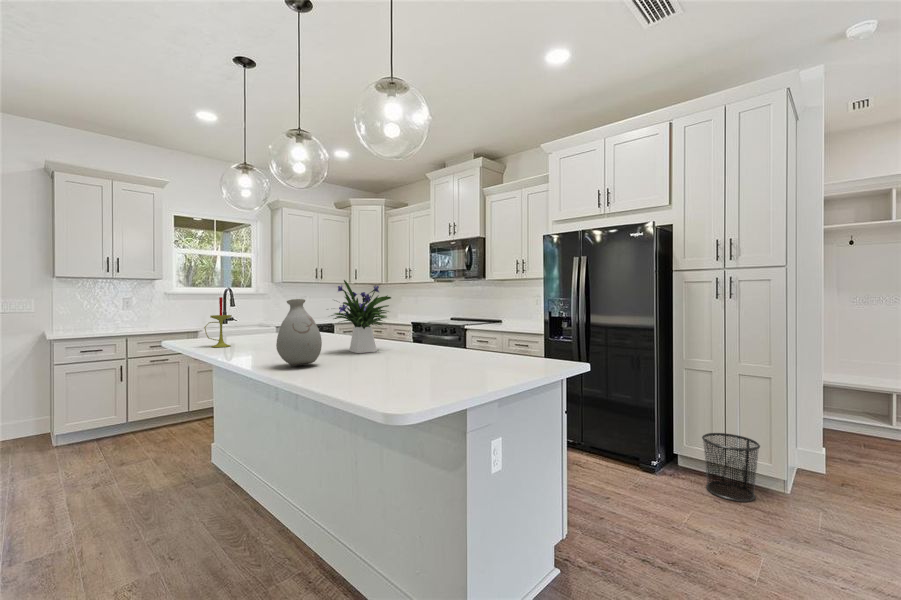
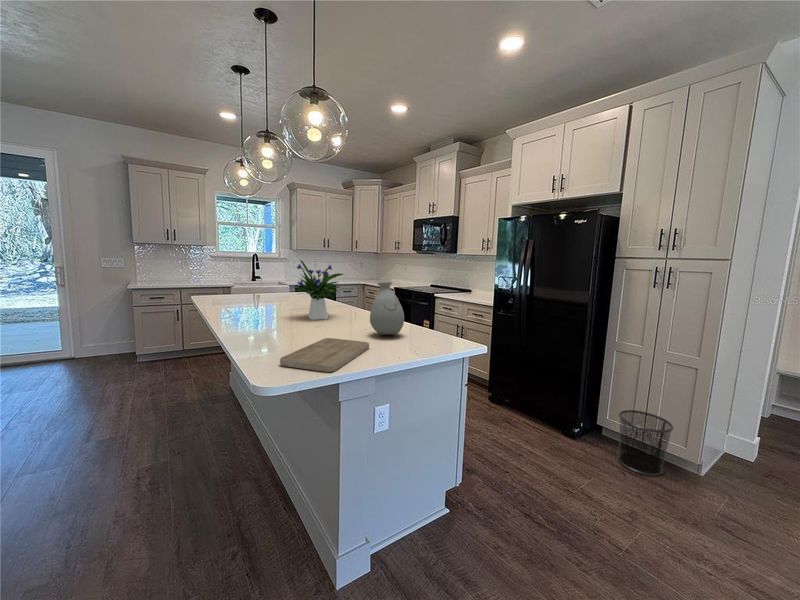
candle: present [204,297,232,347] -> none [211,266,232,306]
vase: present [276,299,322,365] -> present [370,282,404,335]
cutting board: none [385,364,465,391] -> present [280,338,369,372]

